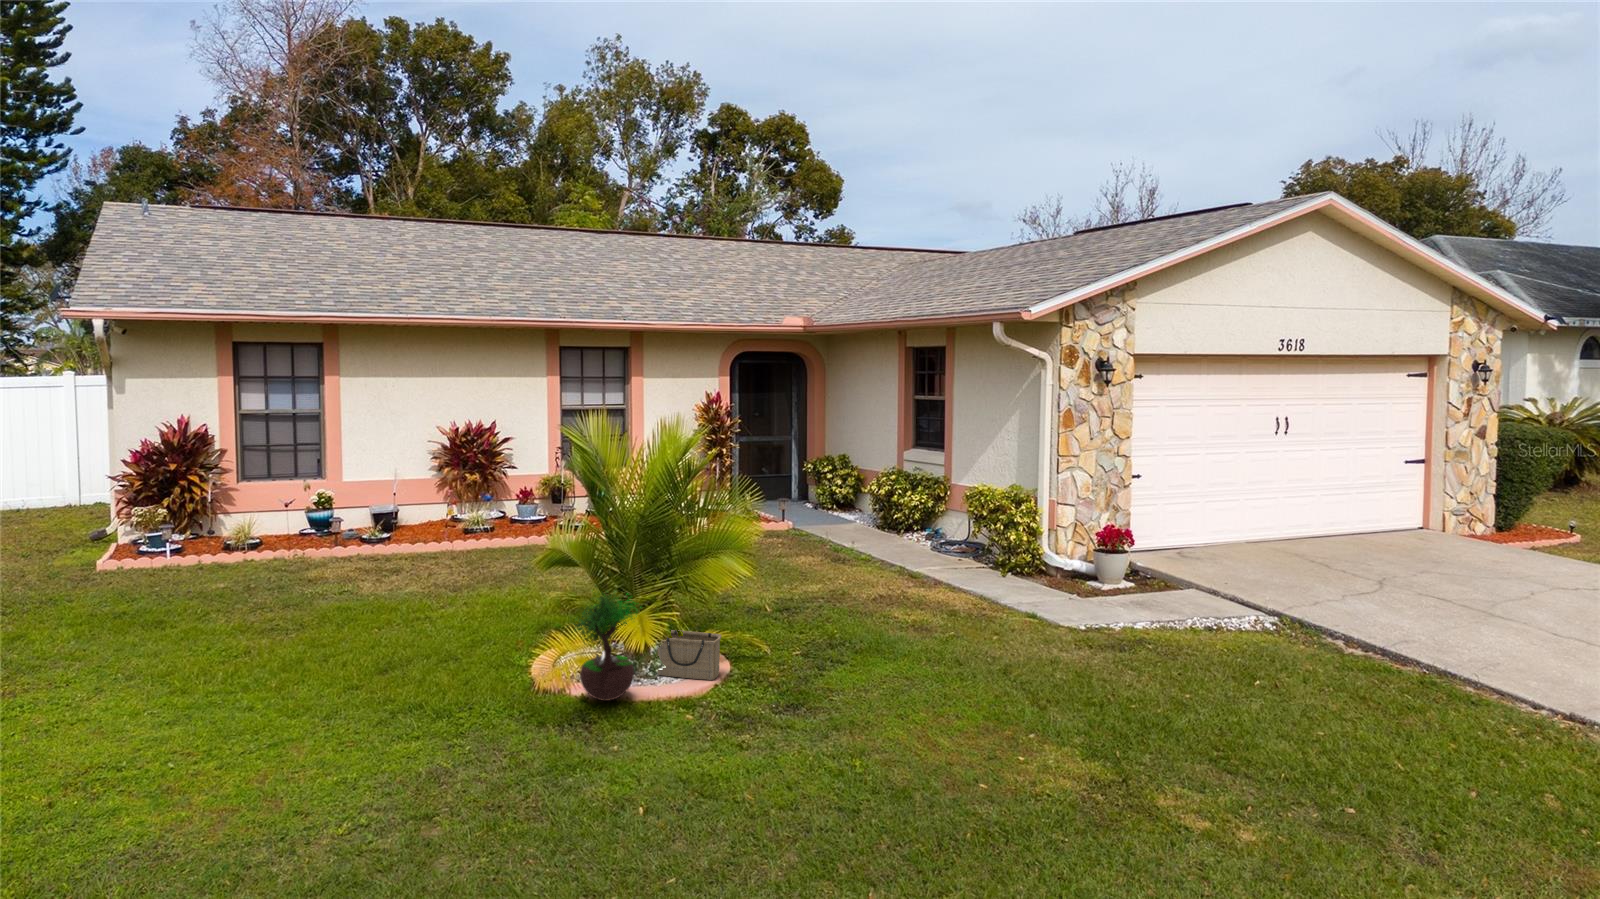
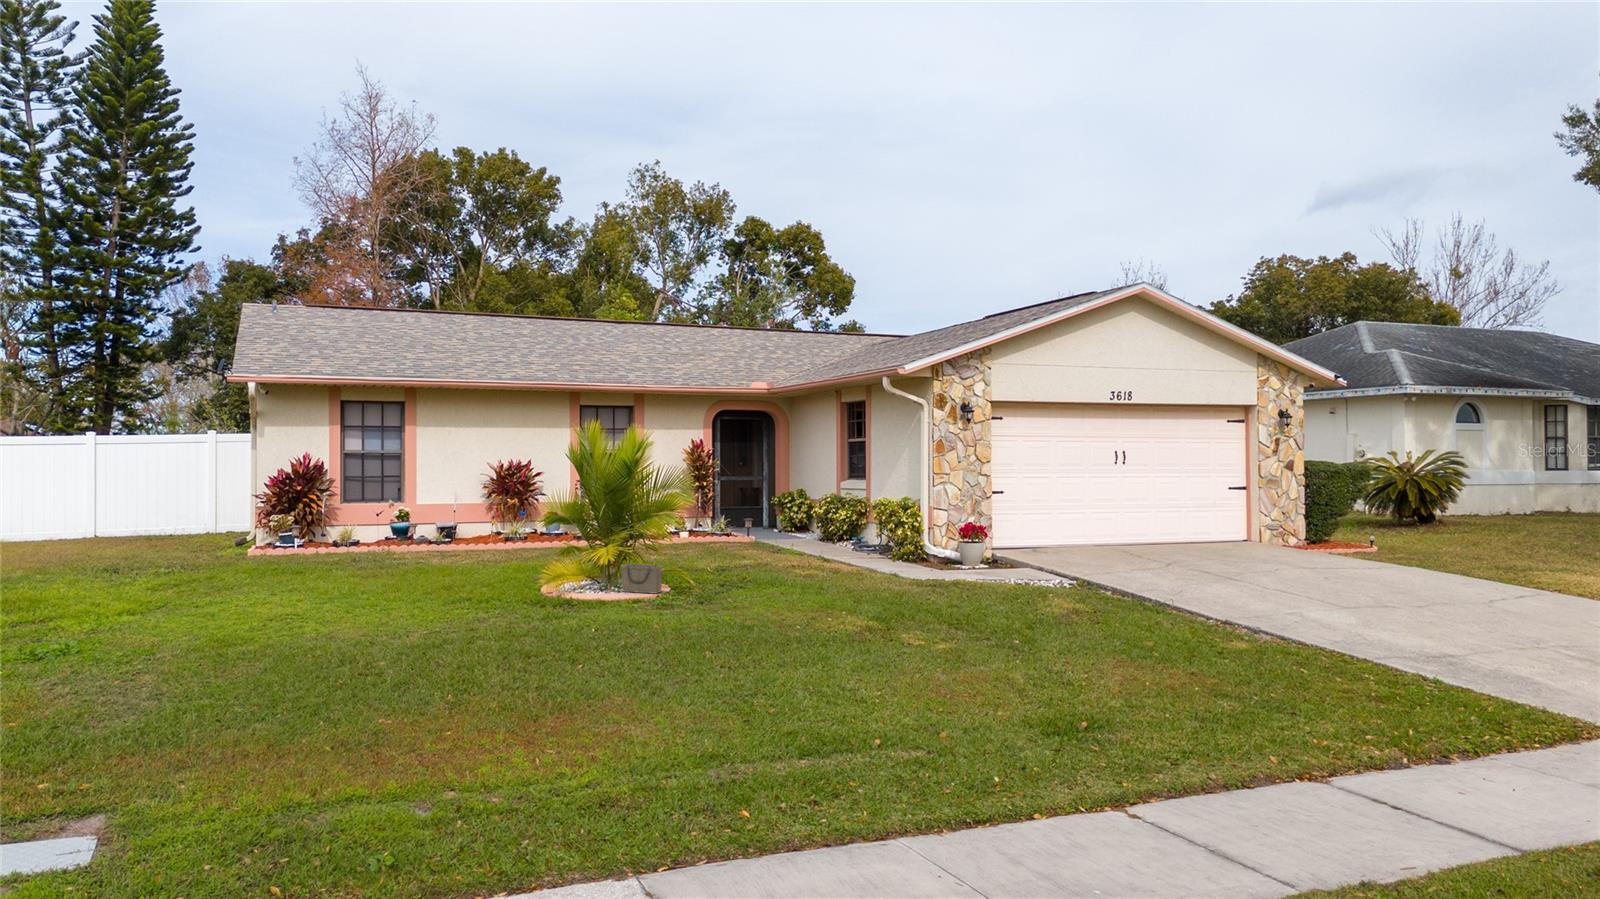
potted tree: present [567,591,637,701] -> none [561,522,608,599]

